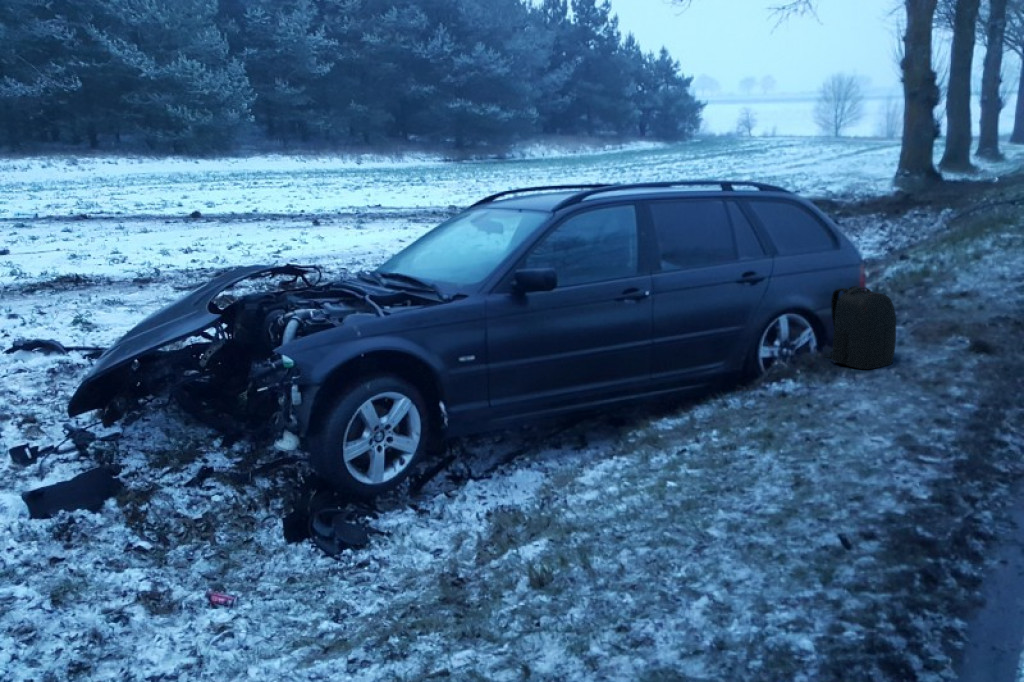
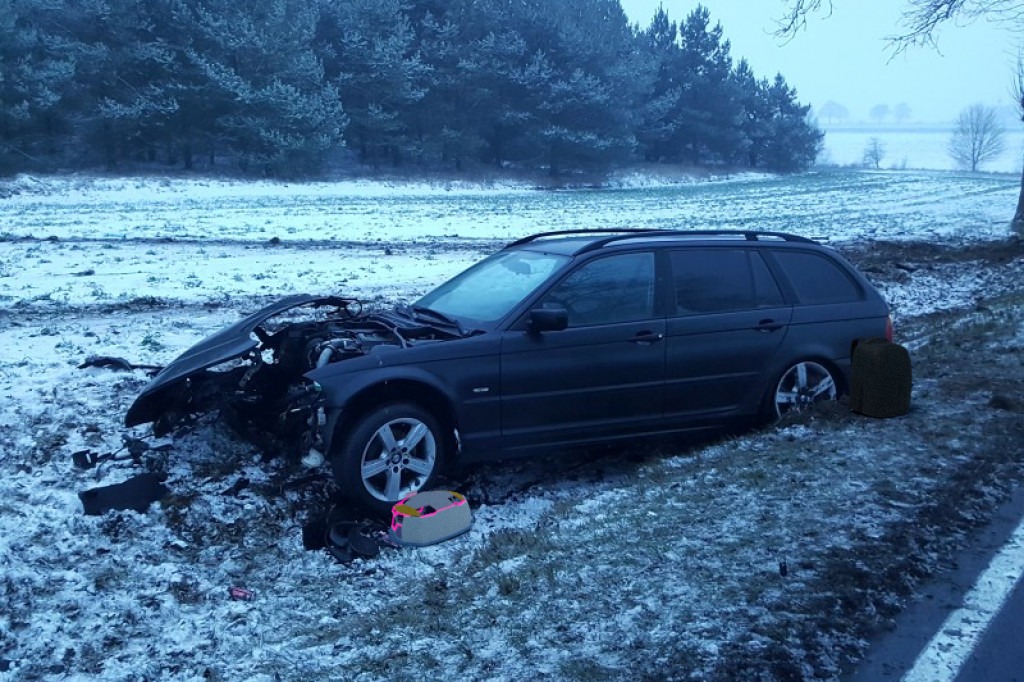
storage bin: none [375,469,466,531] -> present [388,490,473,547]

